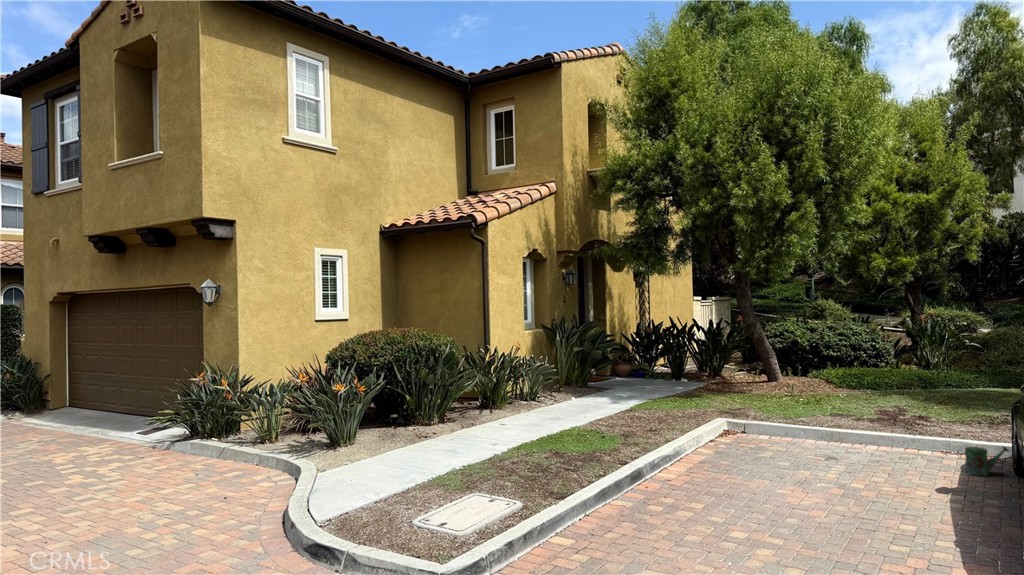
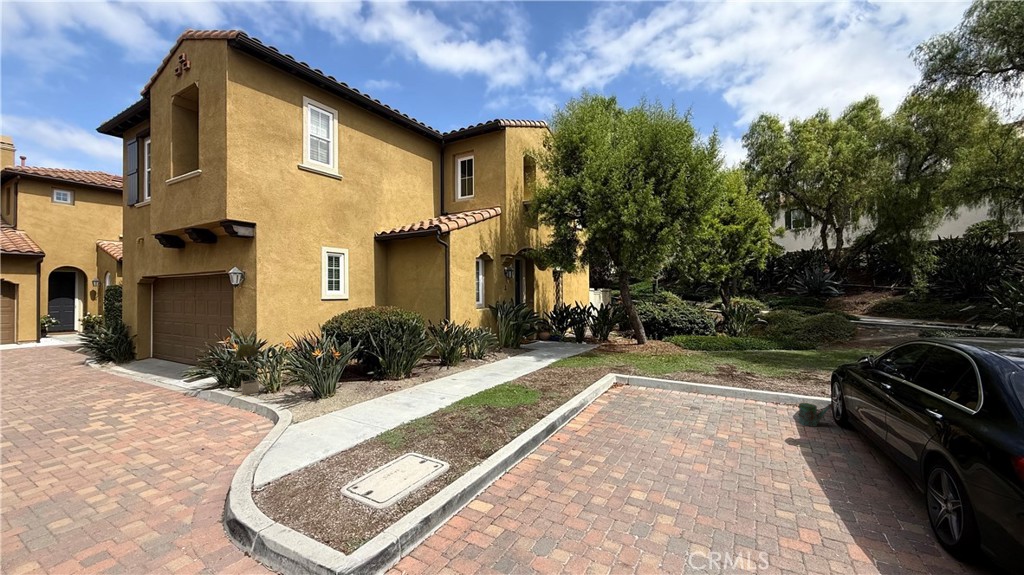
potted tree: none [225,379,254,444] -> present [236,344,260,394]

